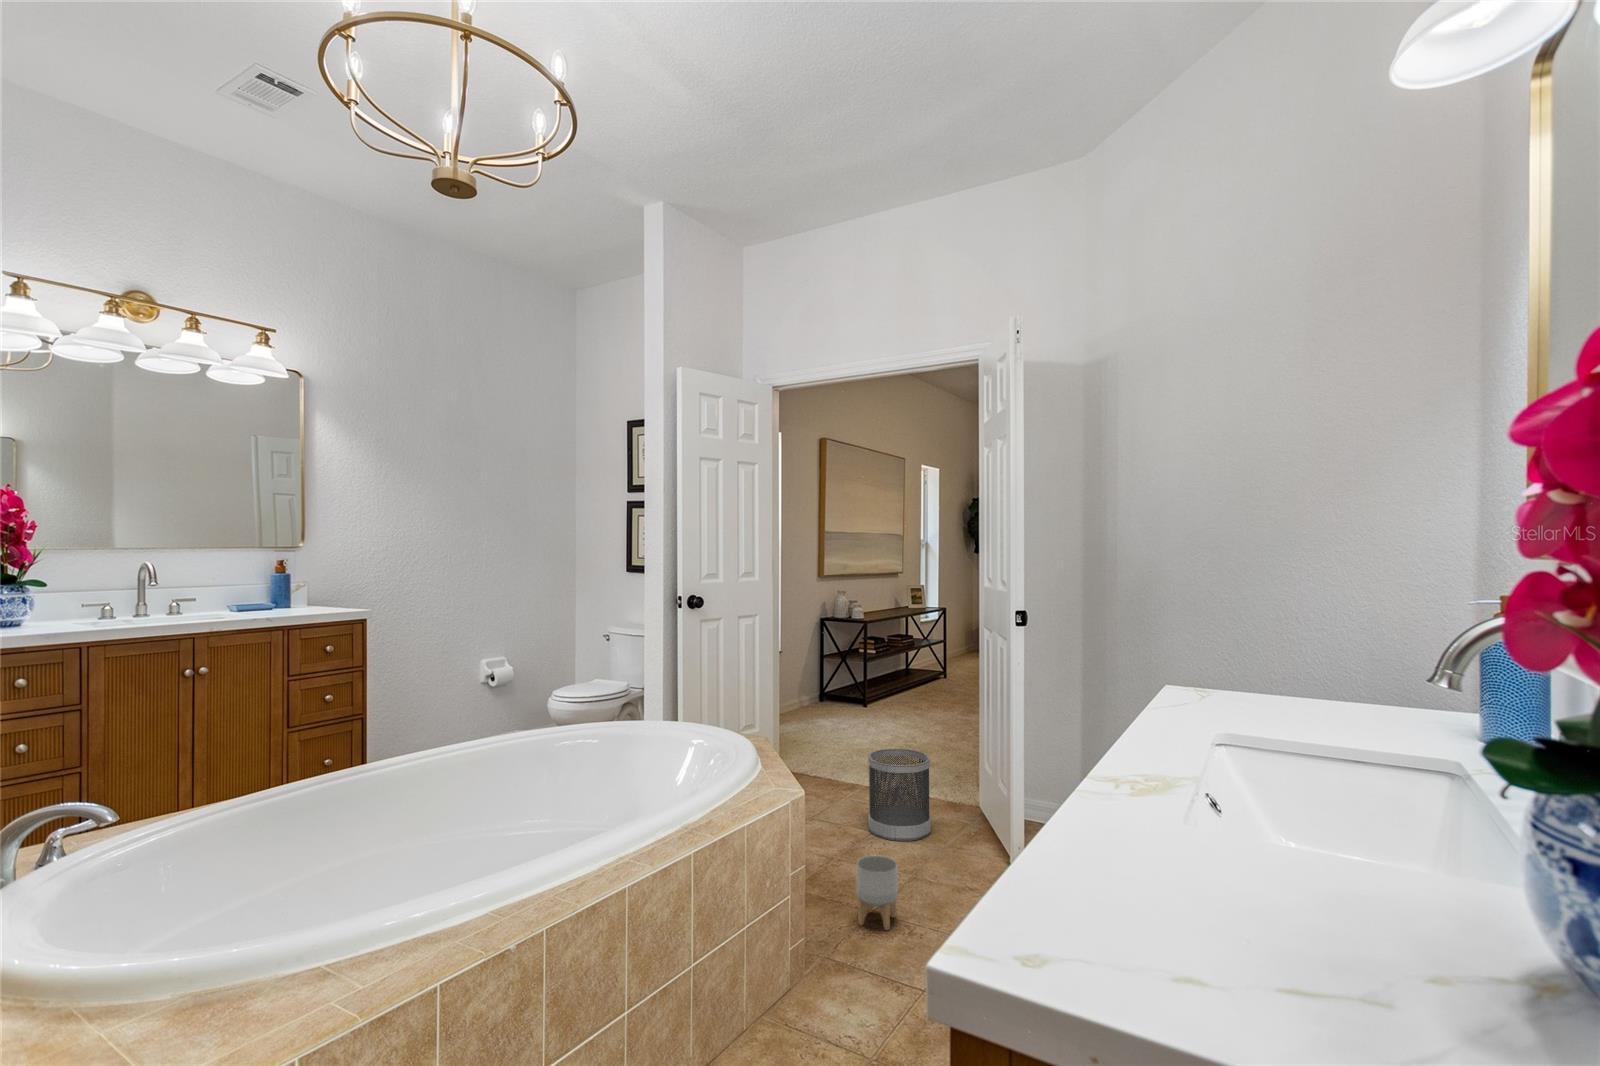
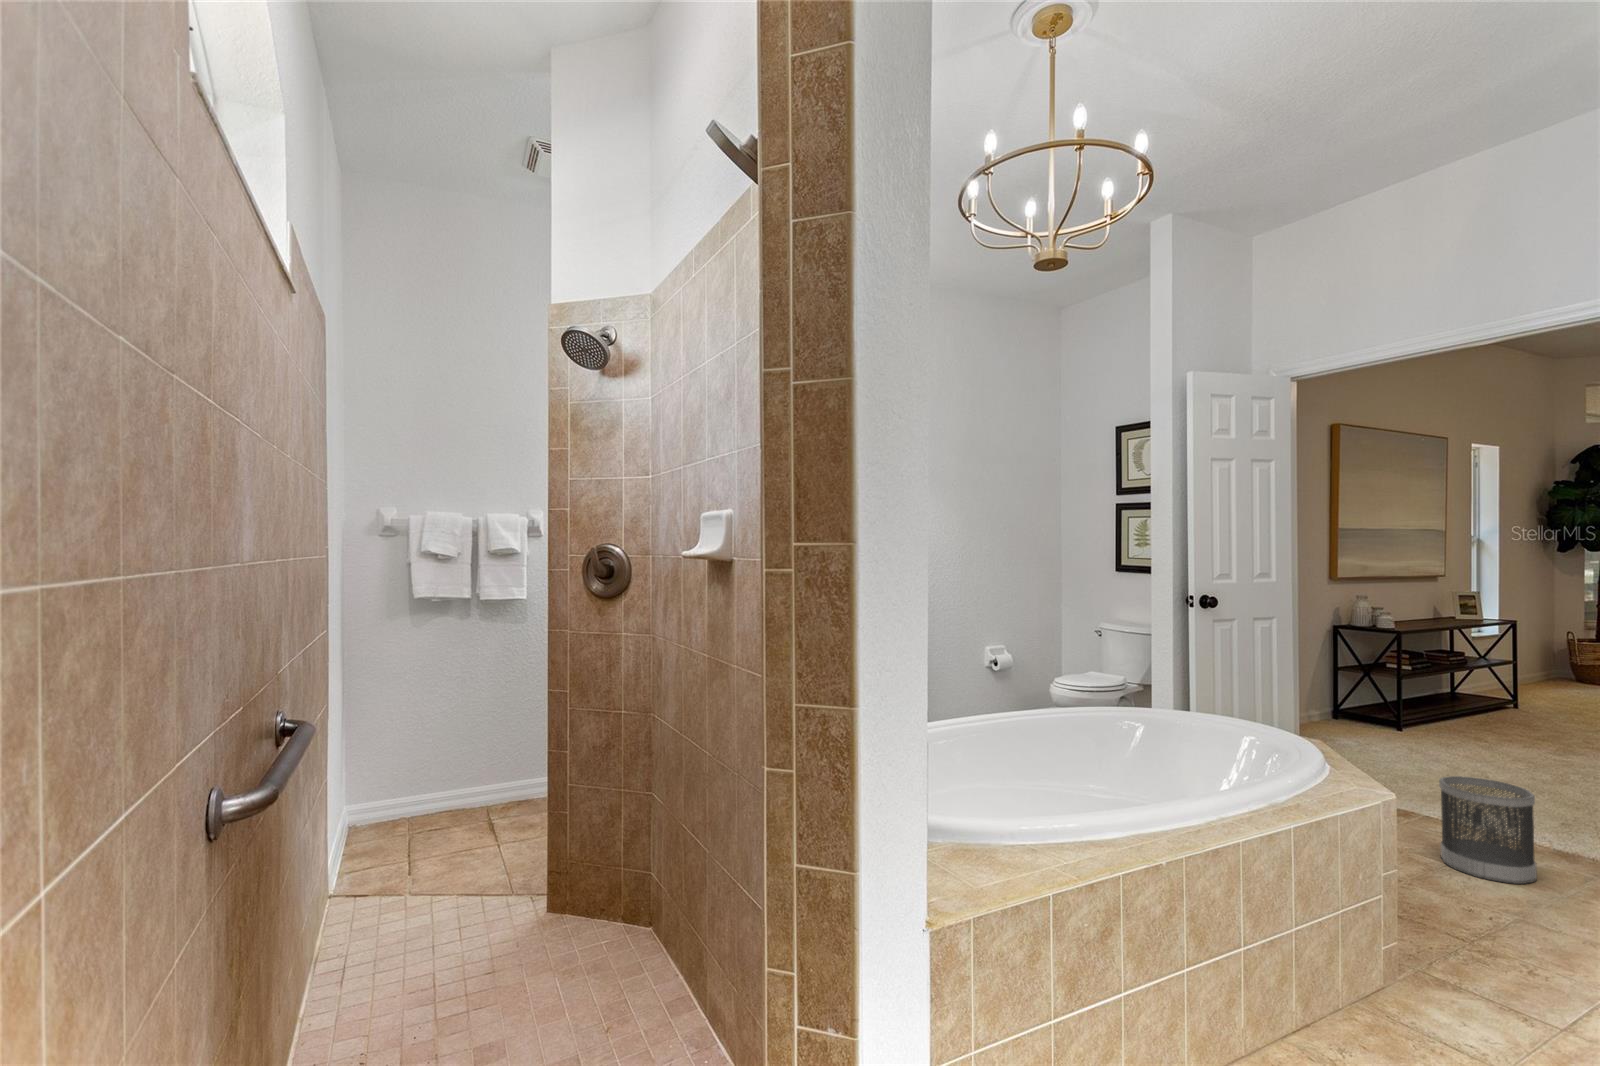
planter: present [857,855,898,930] -> none [1449,880,1509,963]

